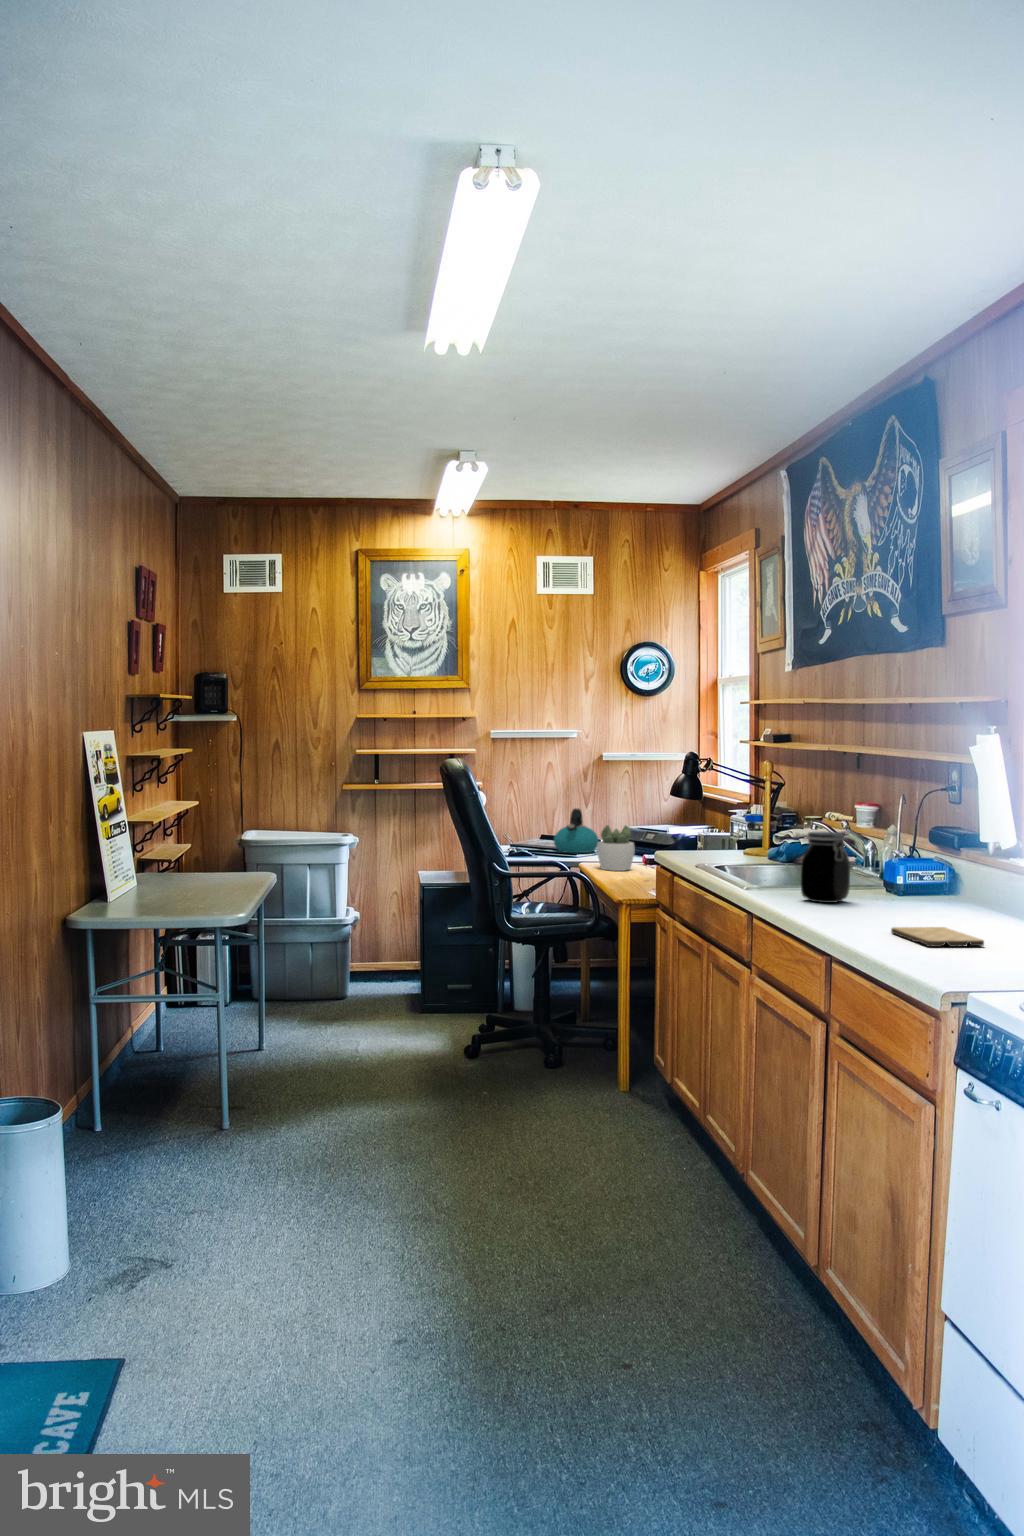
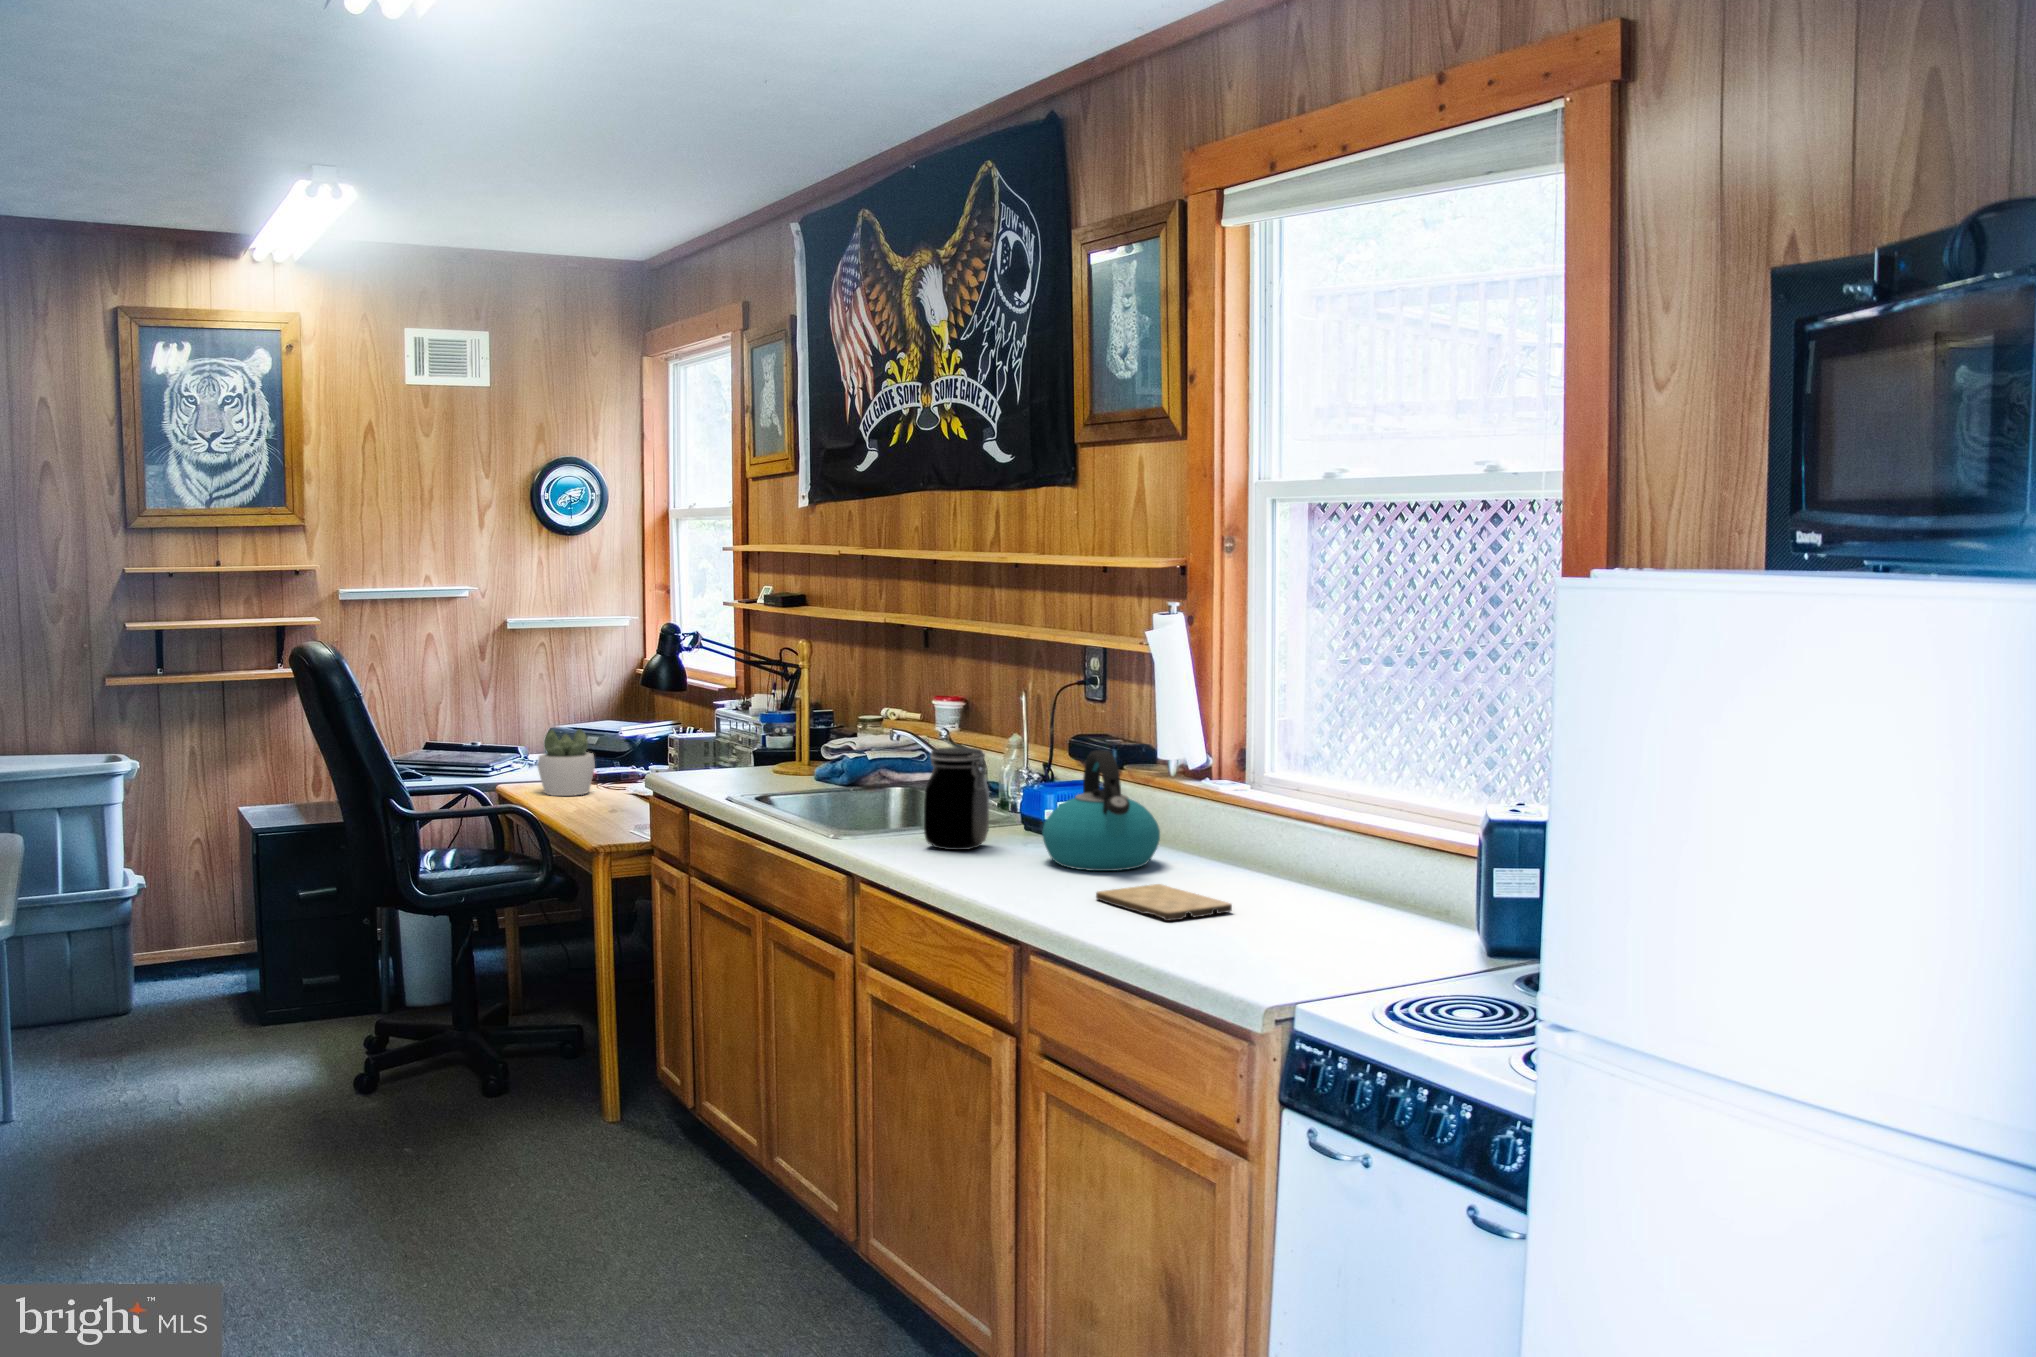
kettle: present [554,808,599,853] -> present [1042,751,1160,871]

